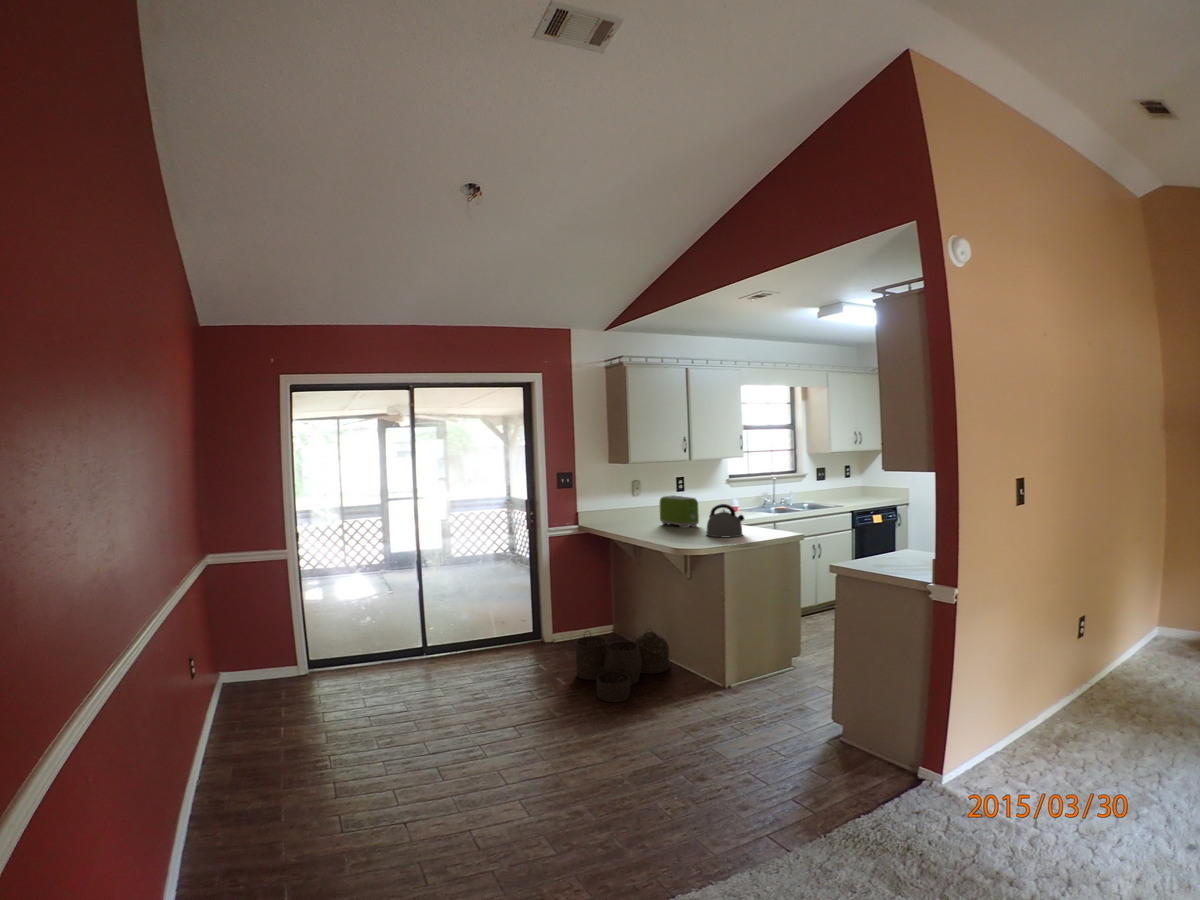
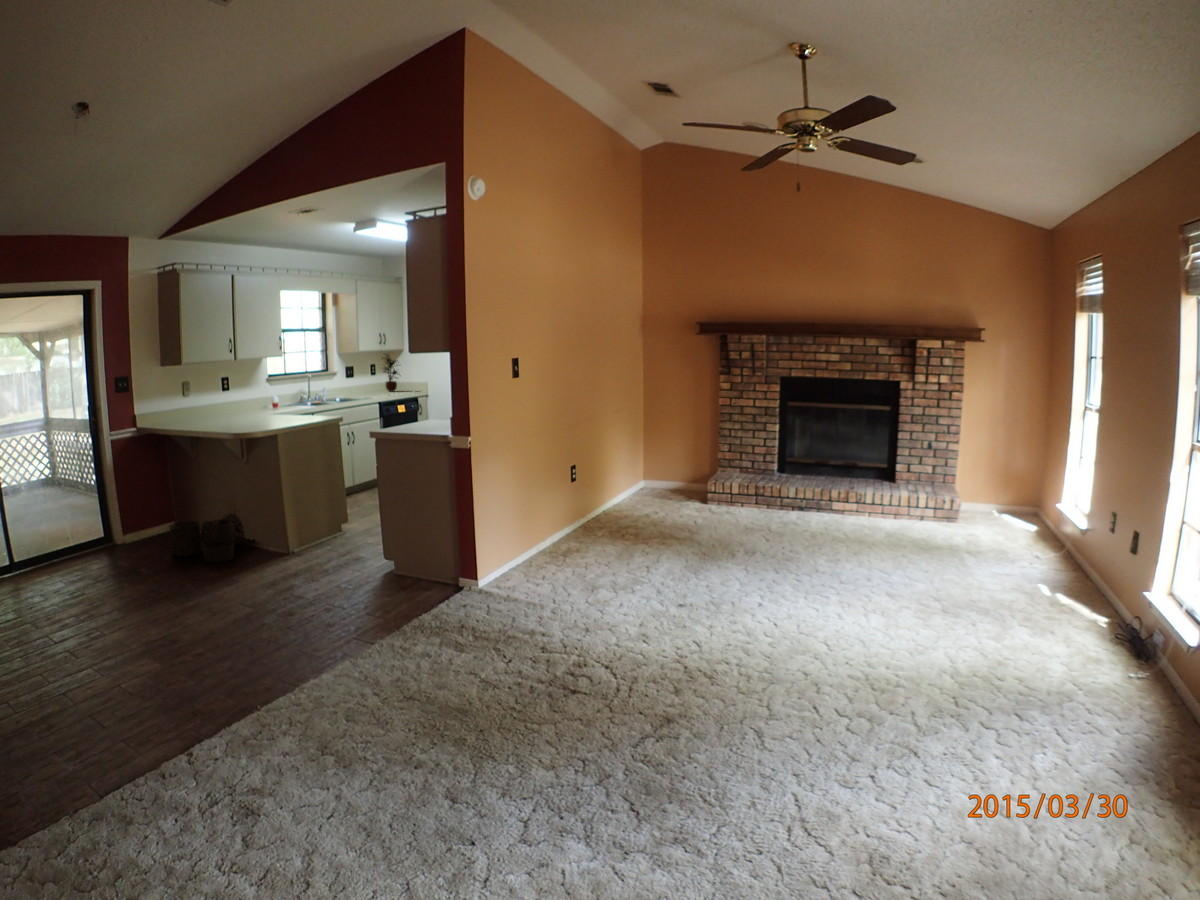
potted plant: none [857,454,884,497] -> present [385,355,397,391]
toaster: present [659,496,699,528] -> none [221,395,262,423]
kettle: present [707,504,744,538] -> none [279,399,312,426]

